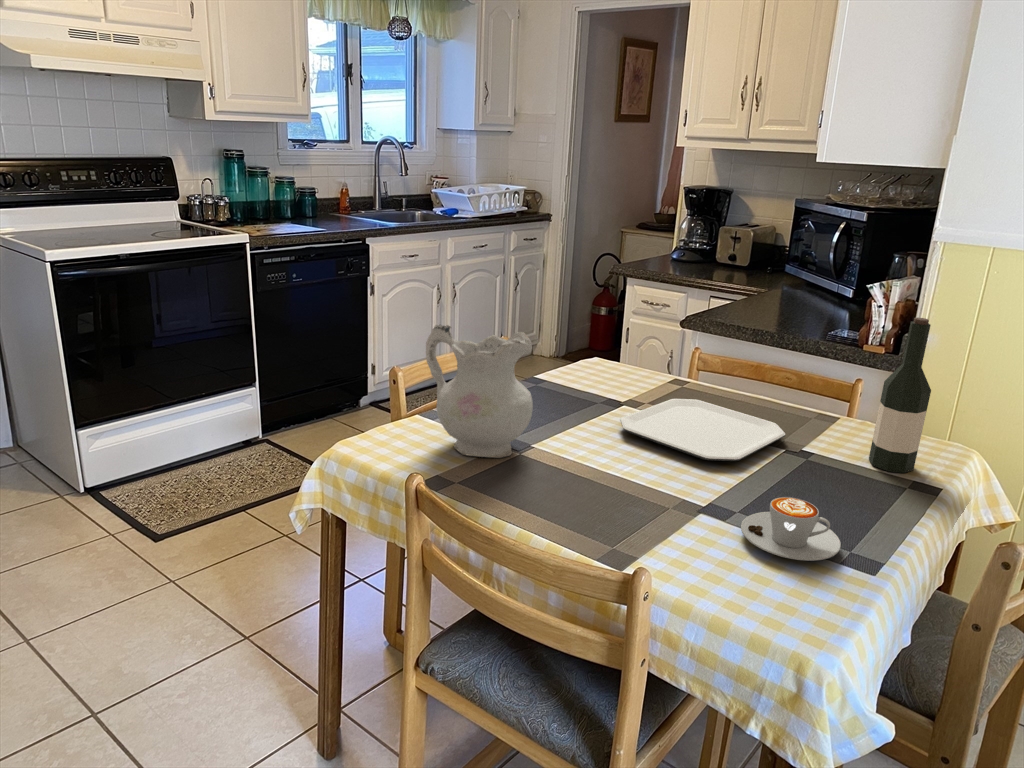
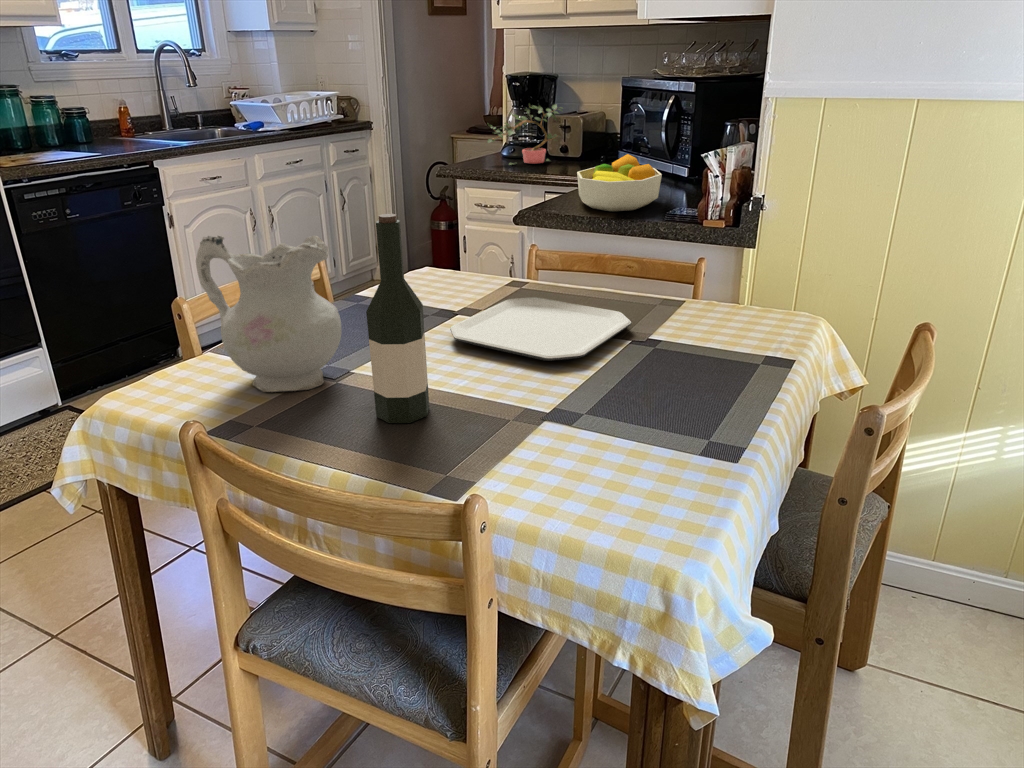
potted plant: none [658,214,736,268] -> present [487,104,562,165]
fruit bowl: none [743,273,826,326] -> present [577,154,662,211]
wine bottle: present [869,318,931,473] -> present [366,214,429,423]
coffee cup: present [741,497,841,561] -> none [589,389,698,457]

